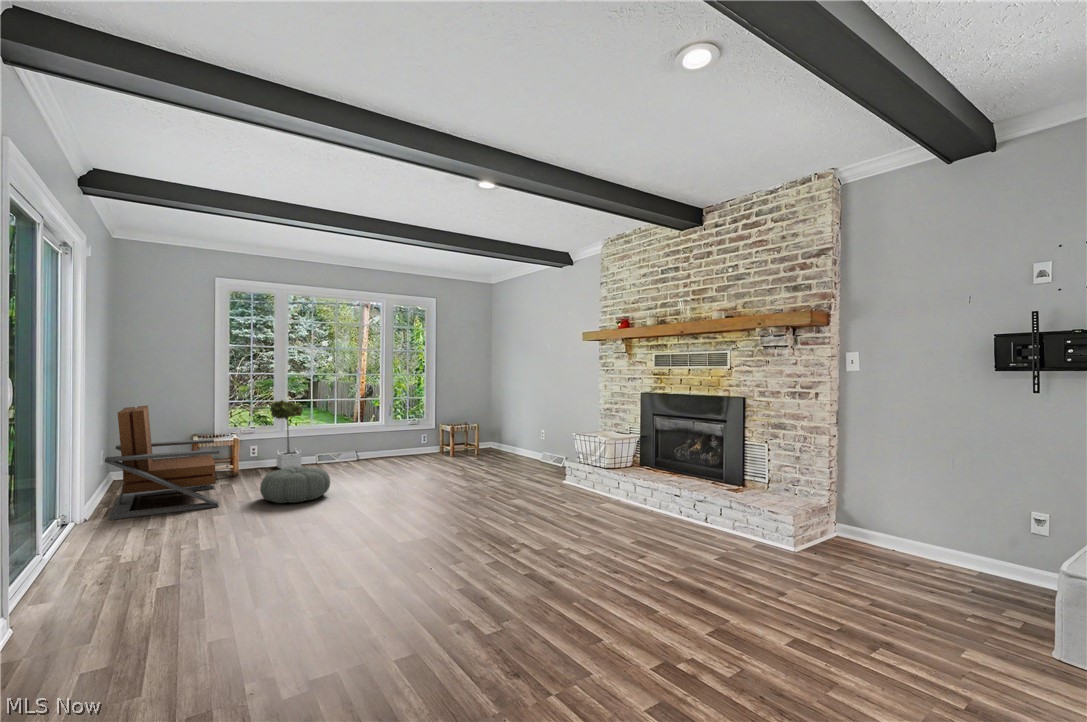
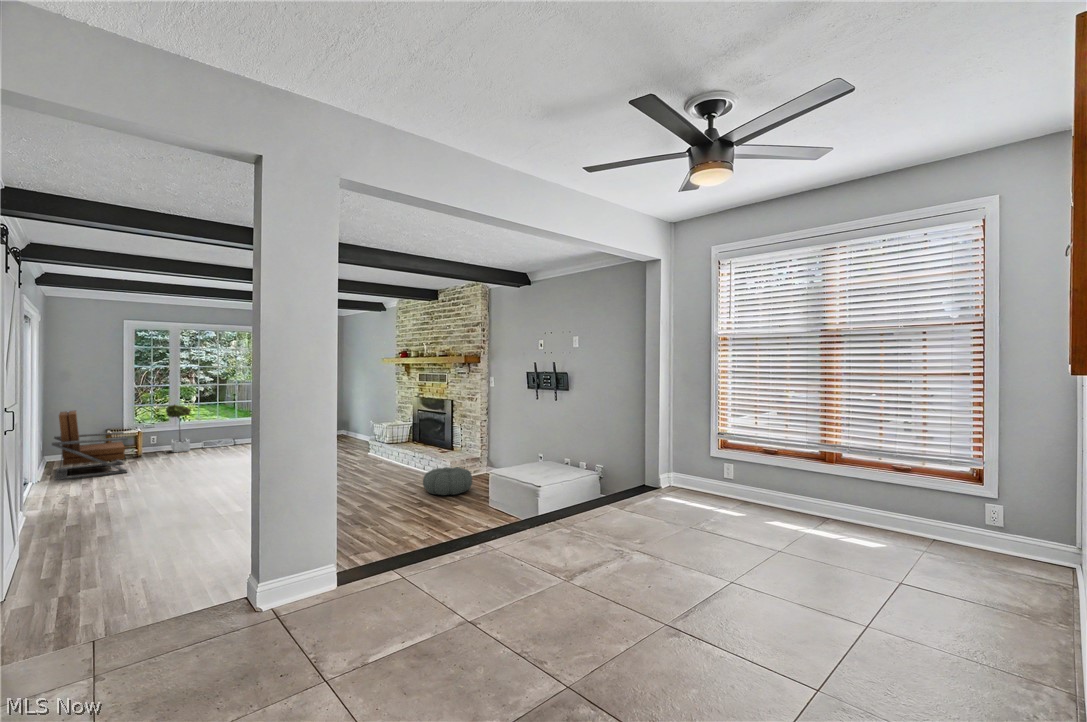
pouf: present [260,467,330,503] -> present [423,467,472,495]

